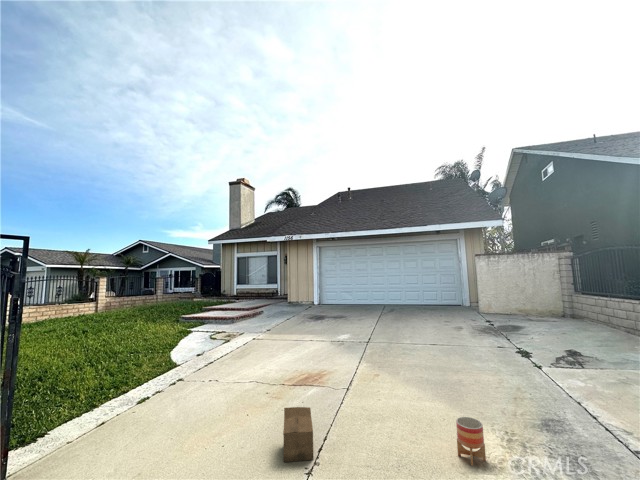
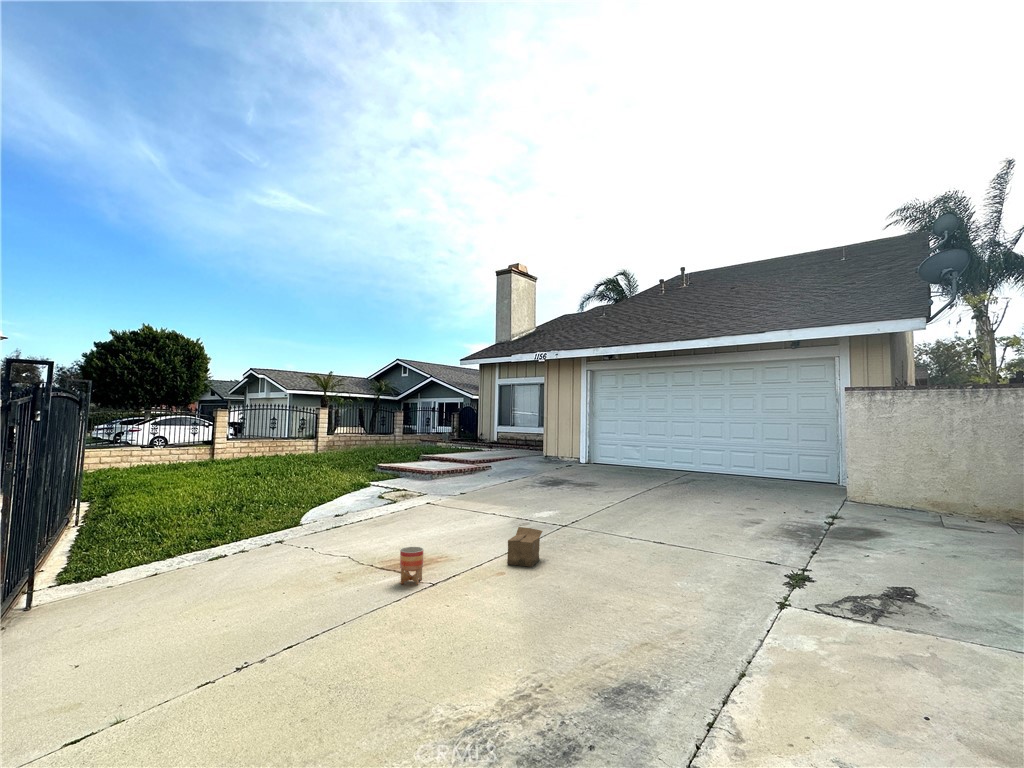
cardboard box: present [283,407,314,462] -> present [507,527,543,567]

